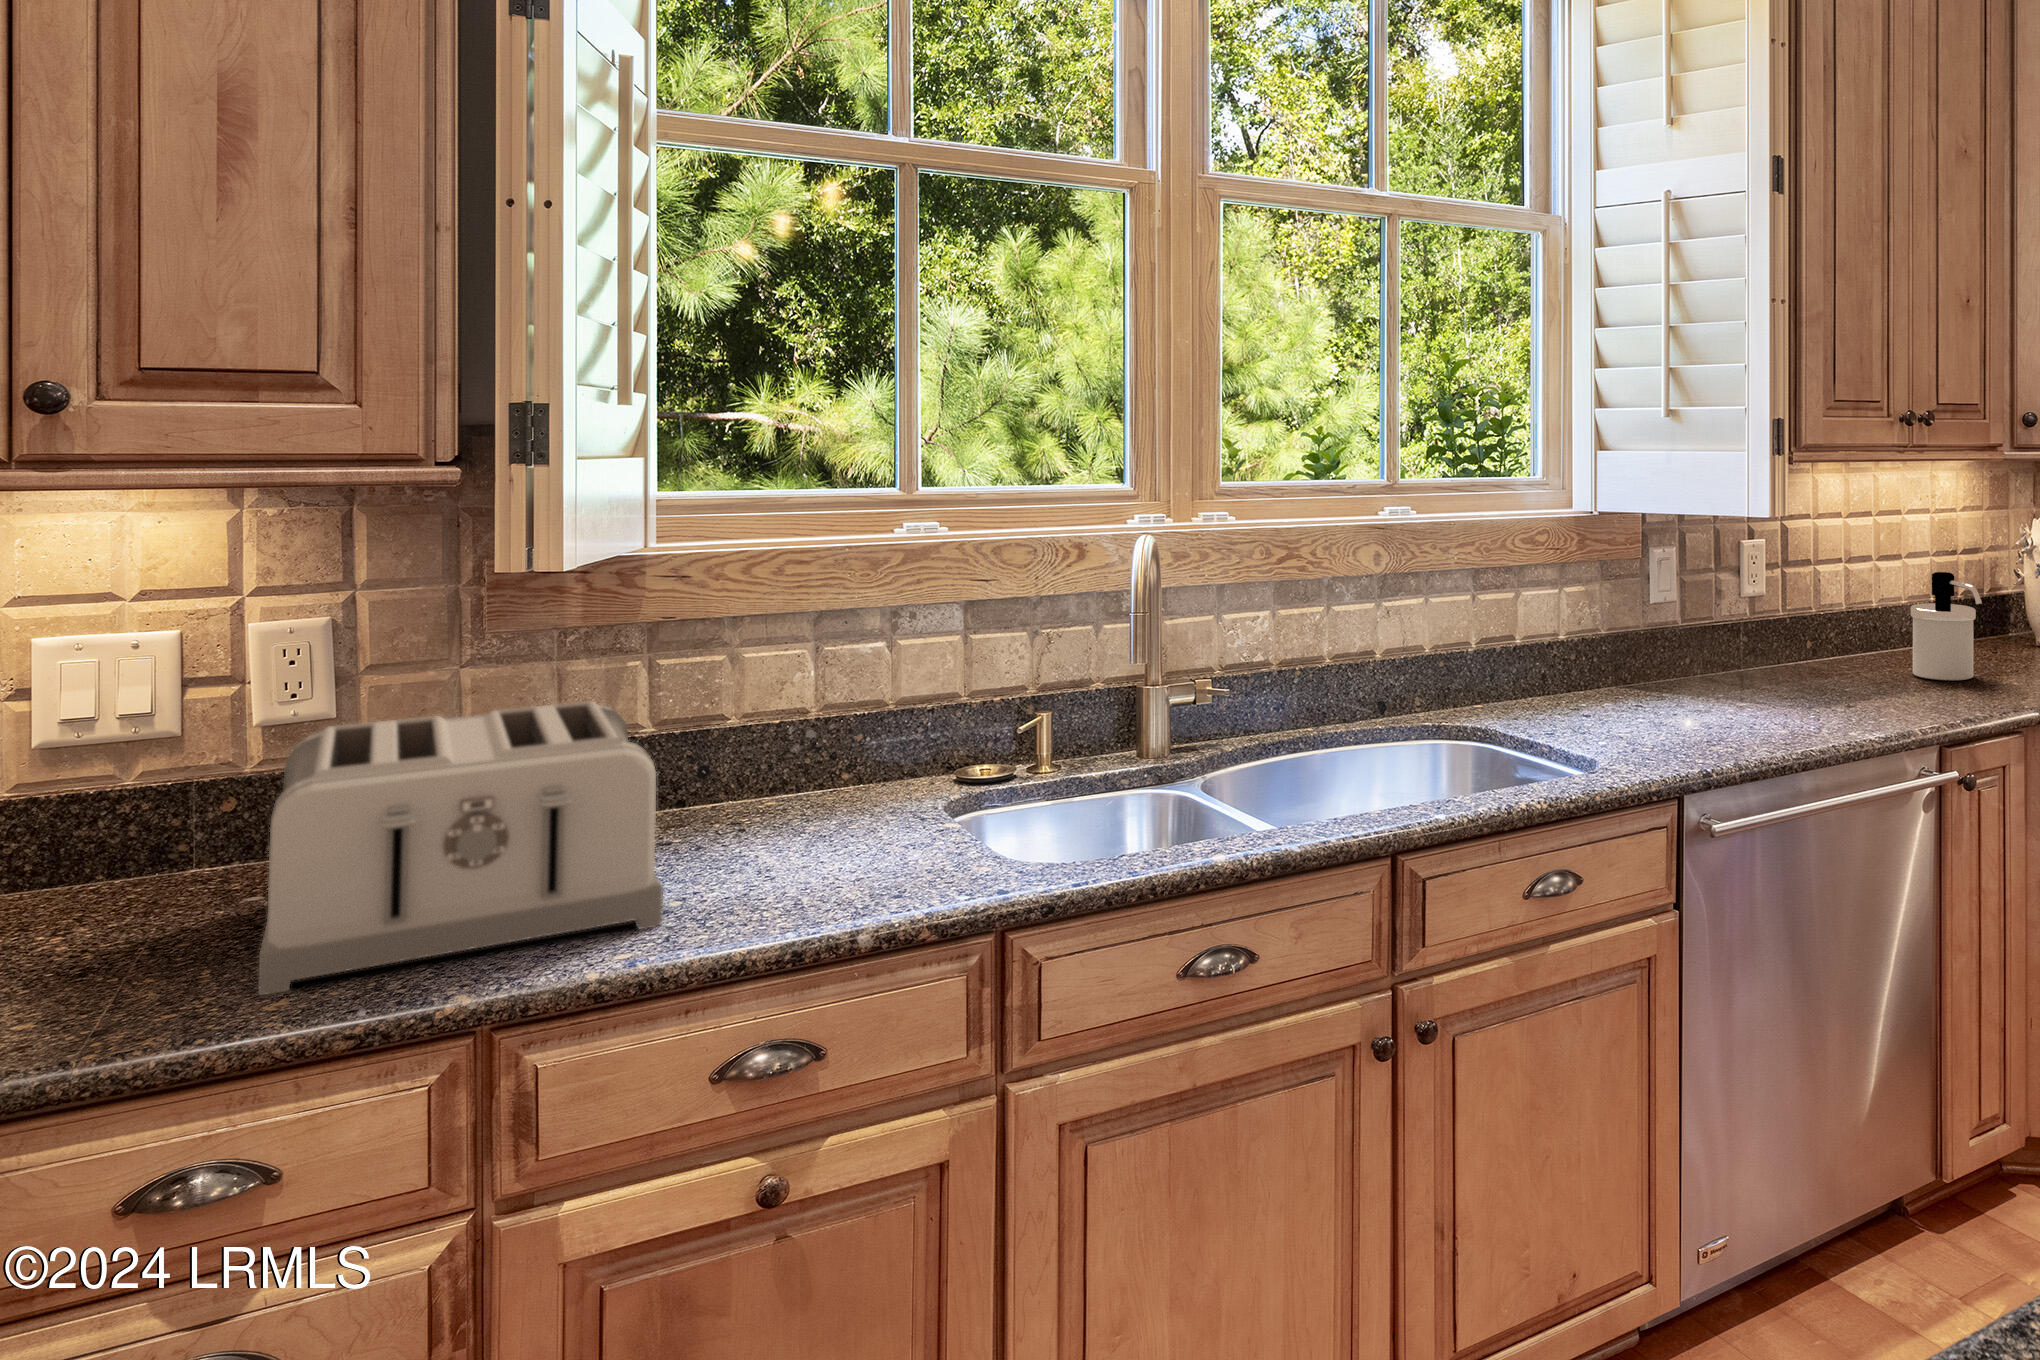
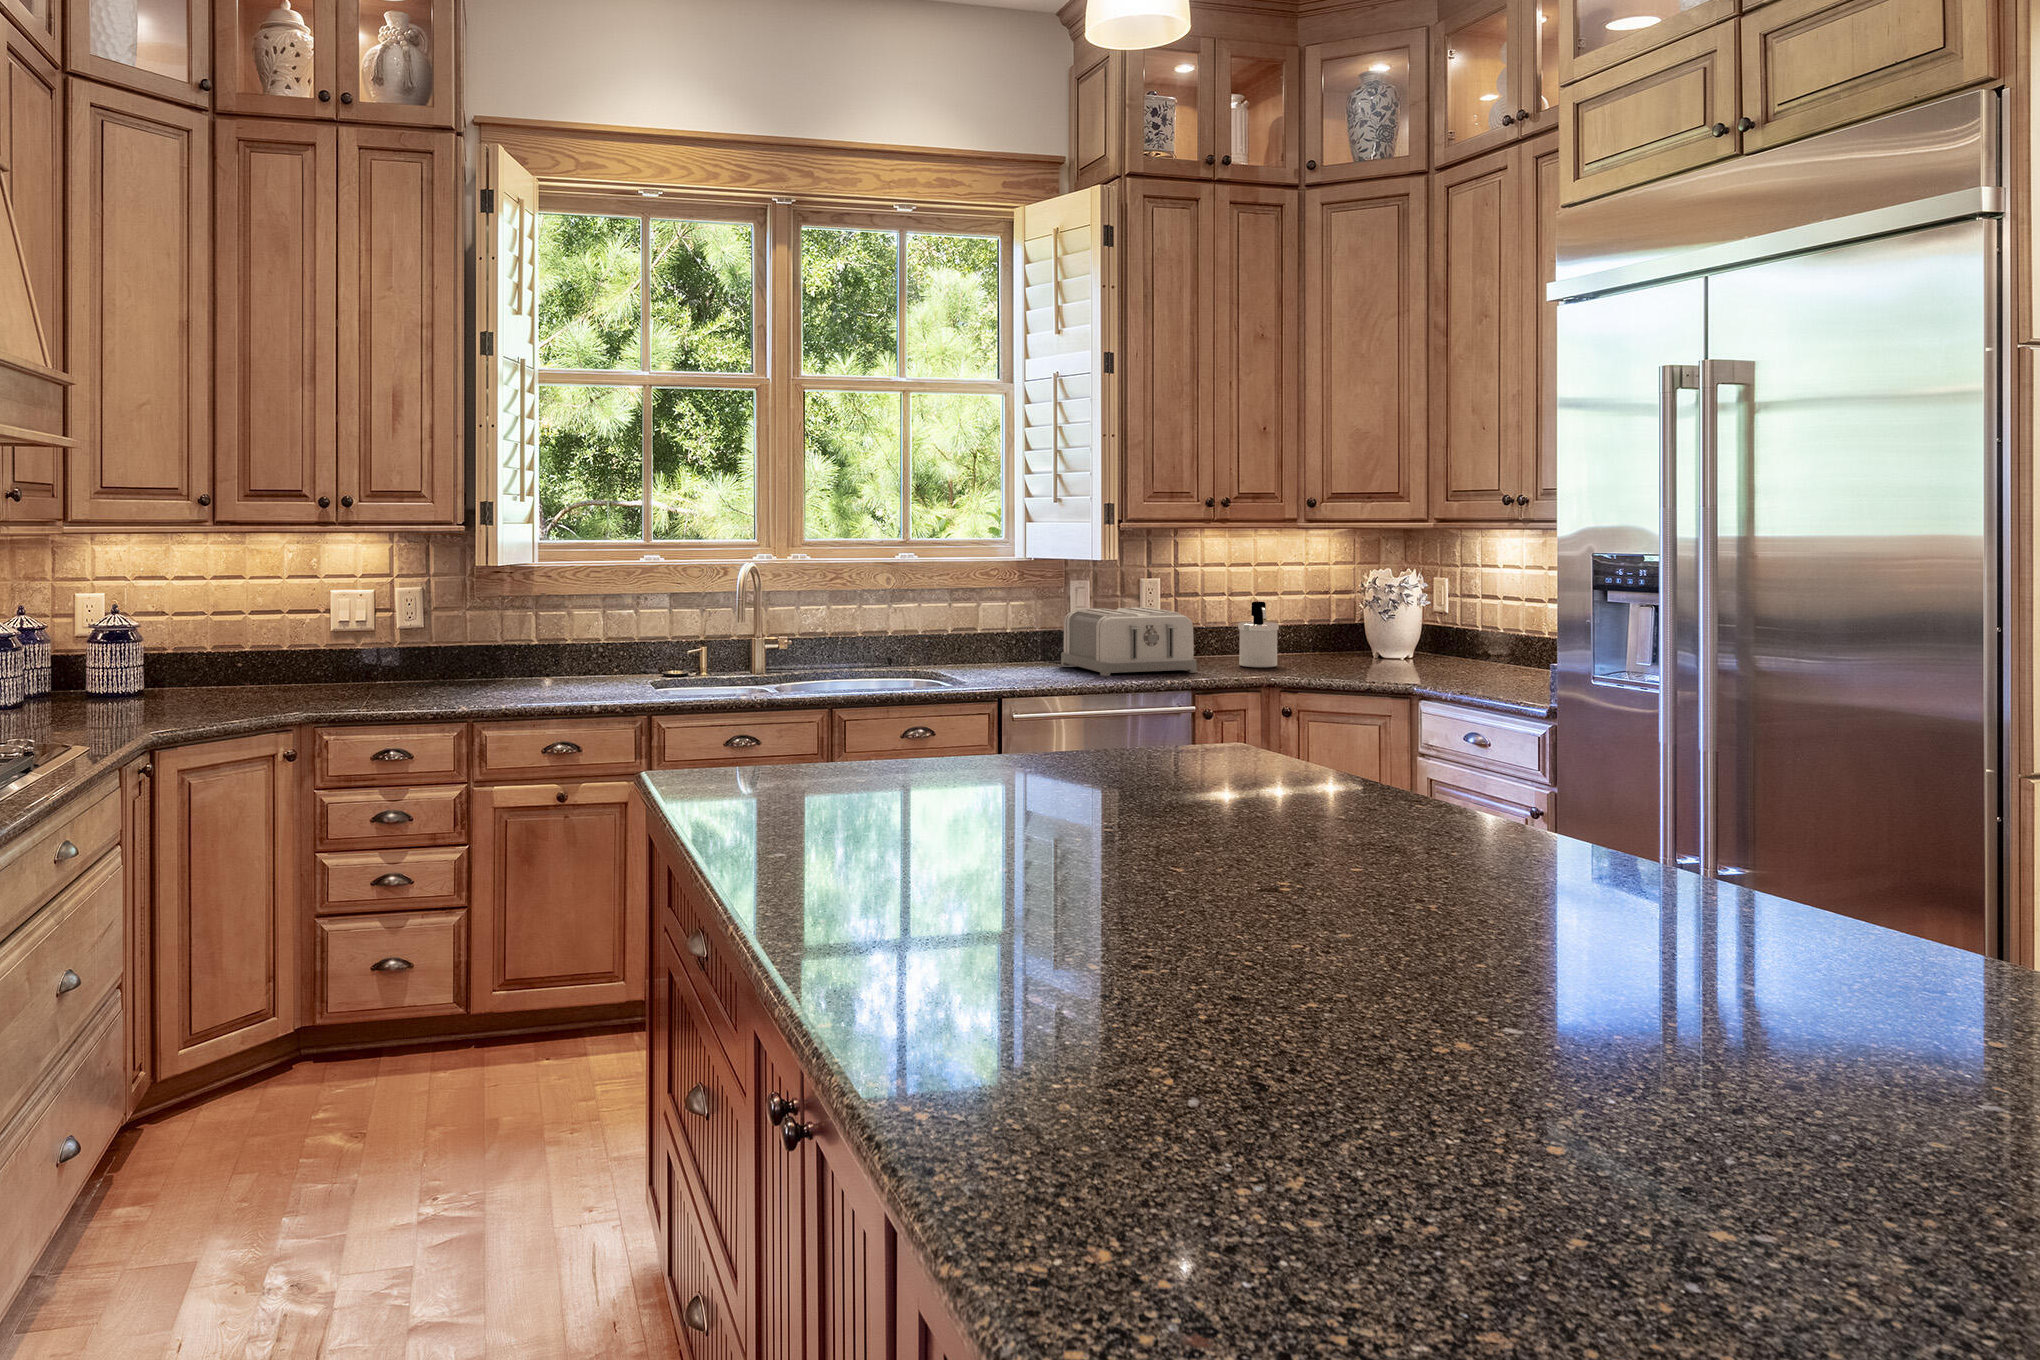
toaster: present [258,701,663,995] -> present [1061,607,1197,676]

